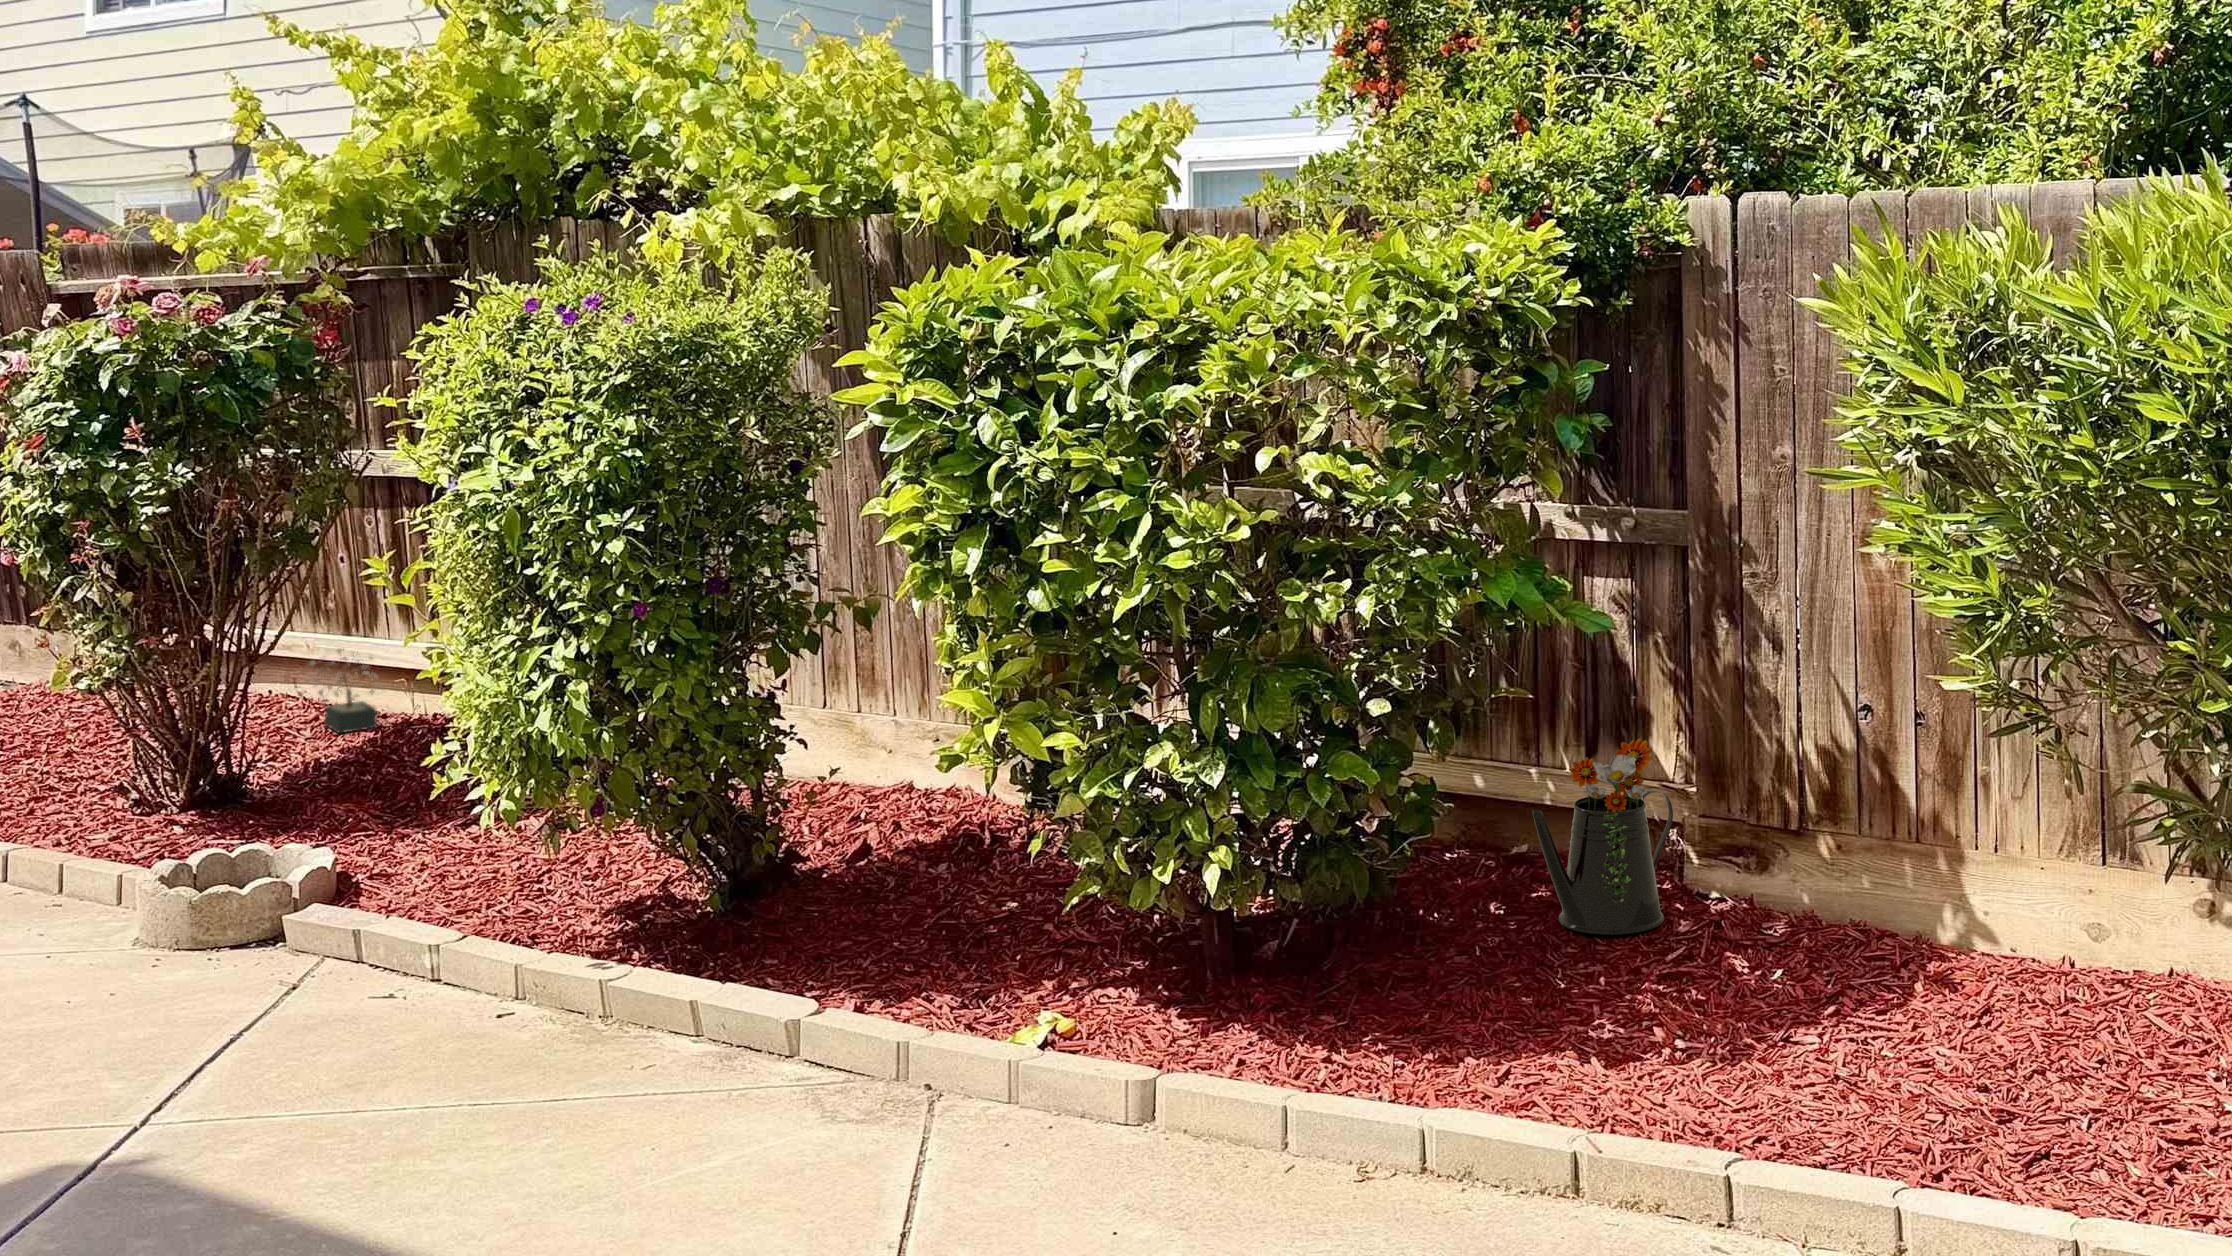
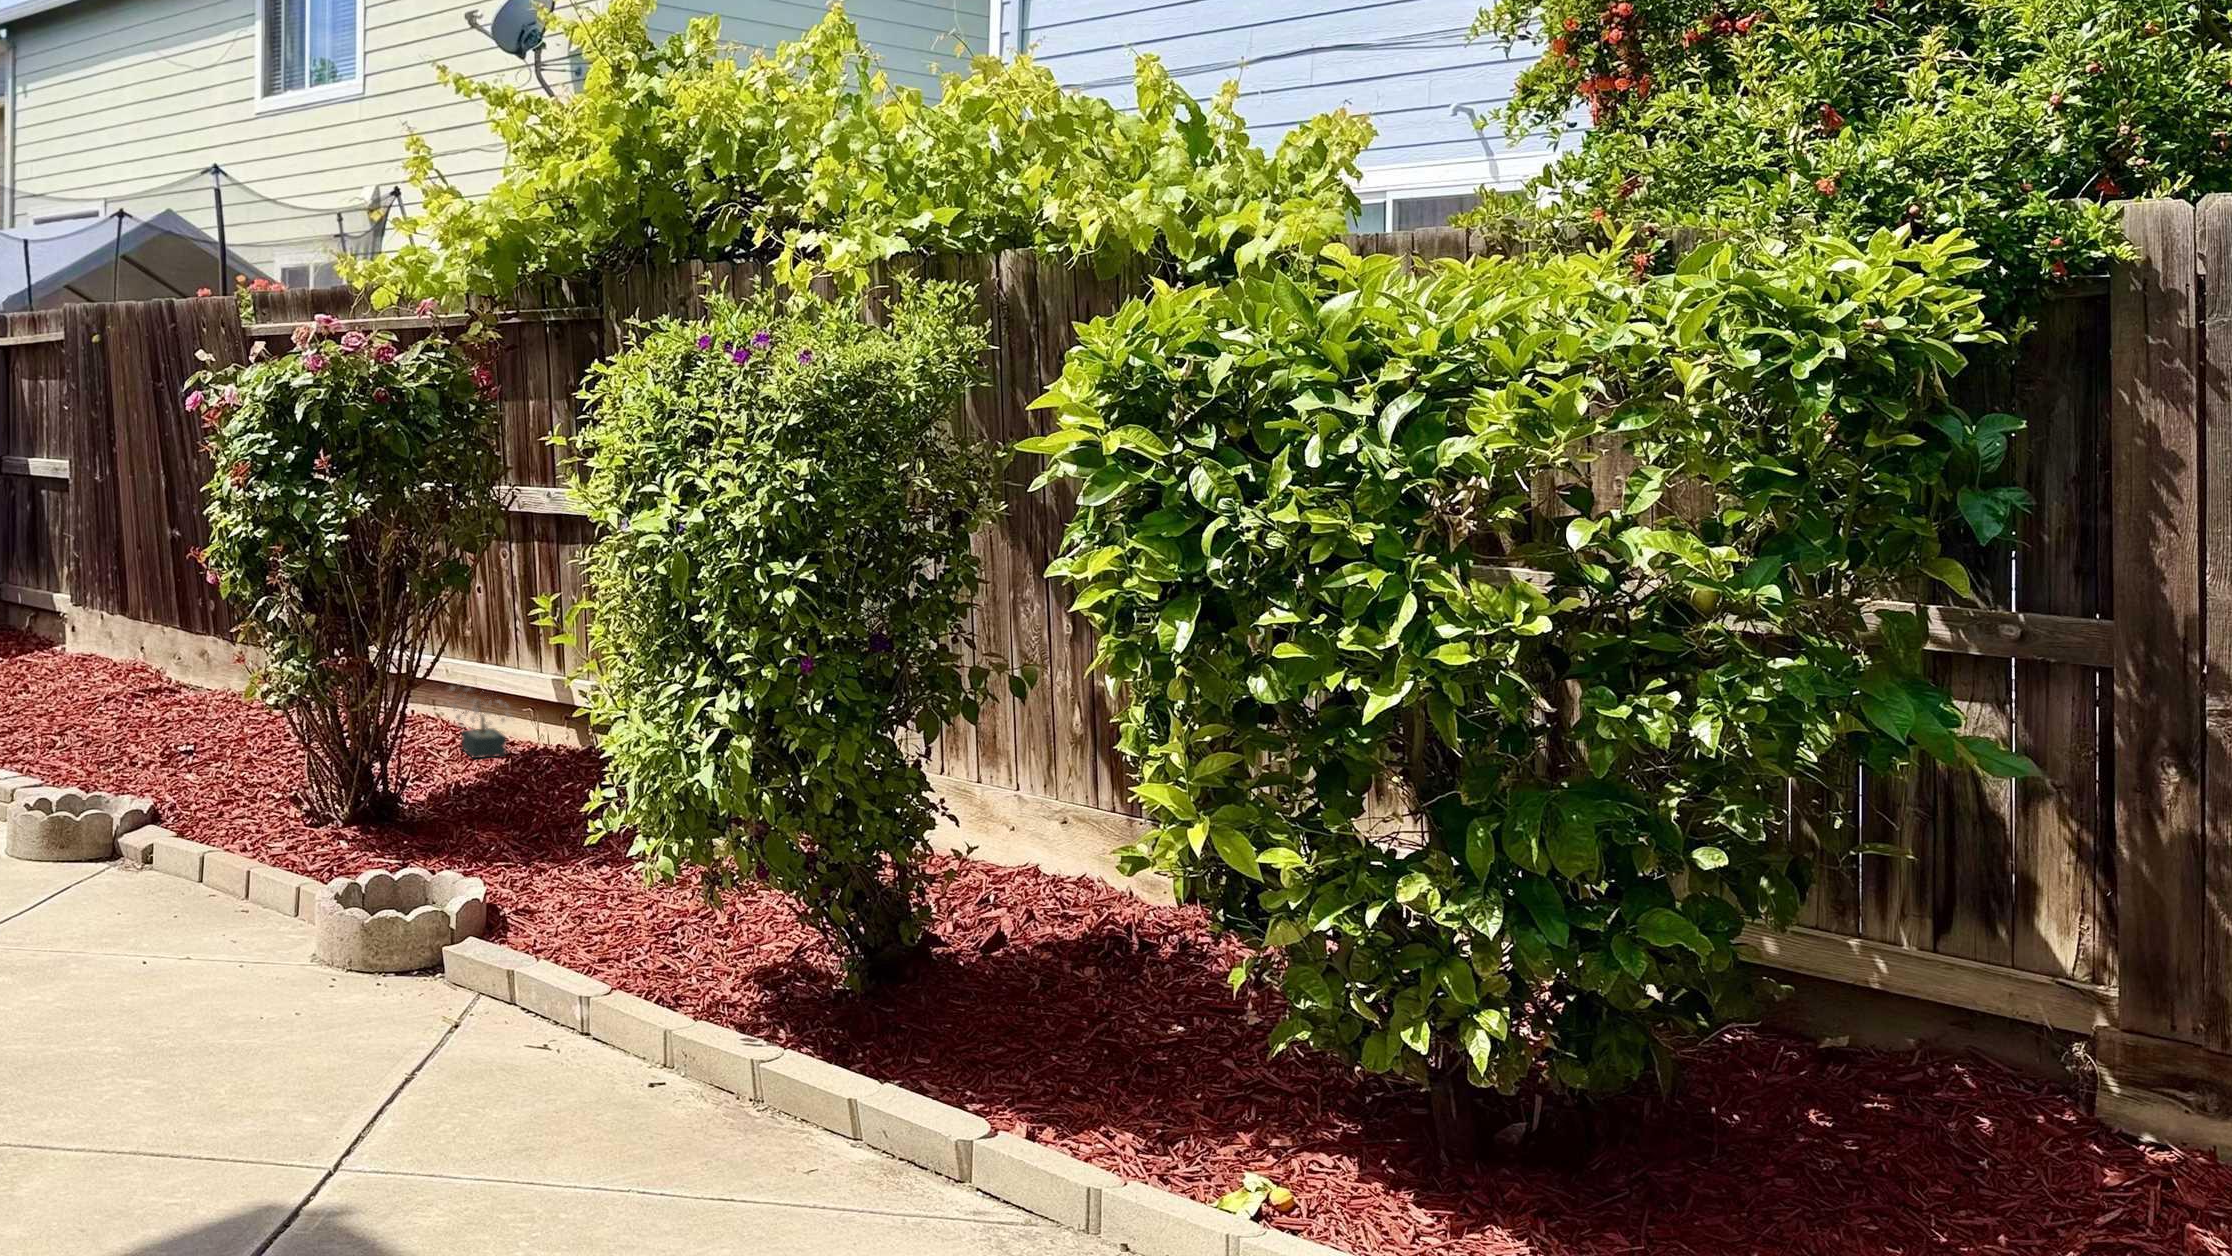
watering can: present [1532,738,1673,935] -> none [1886,909,2083,1177]

